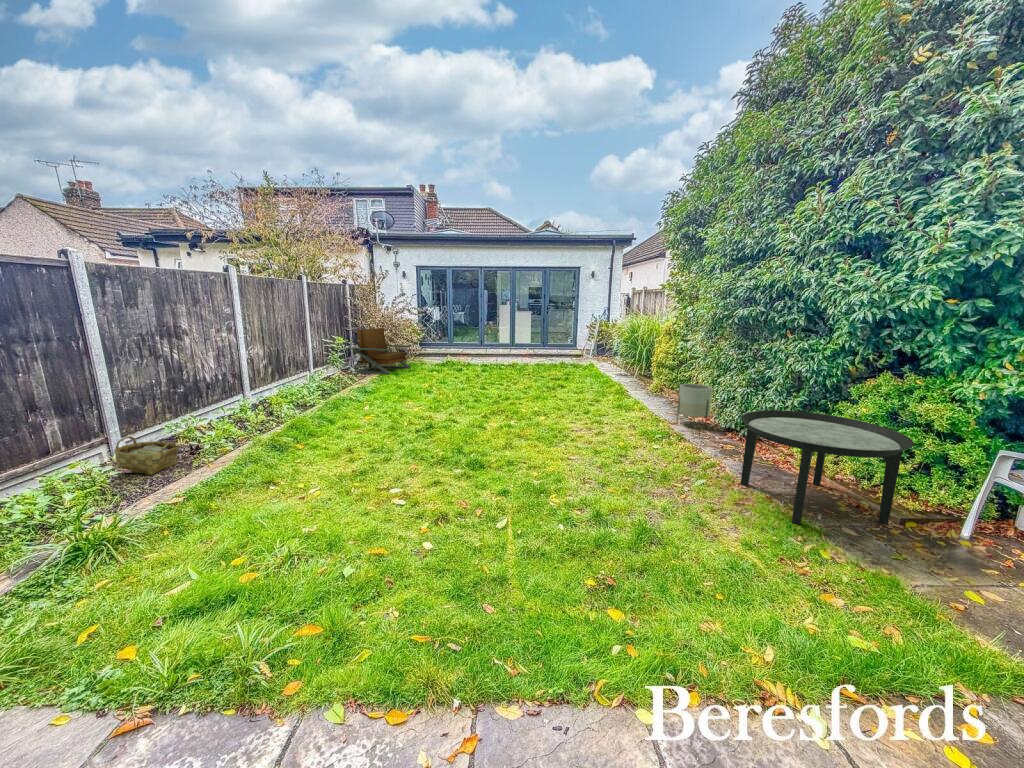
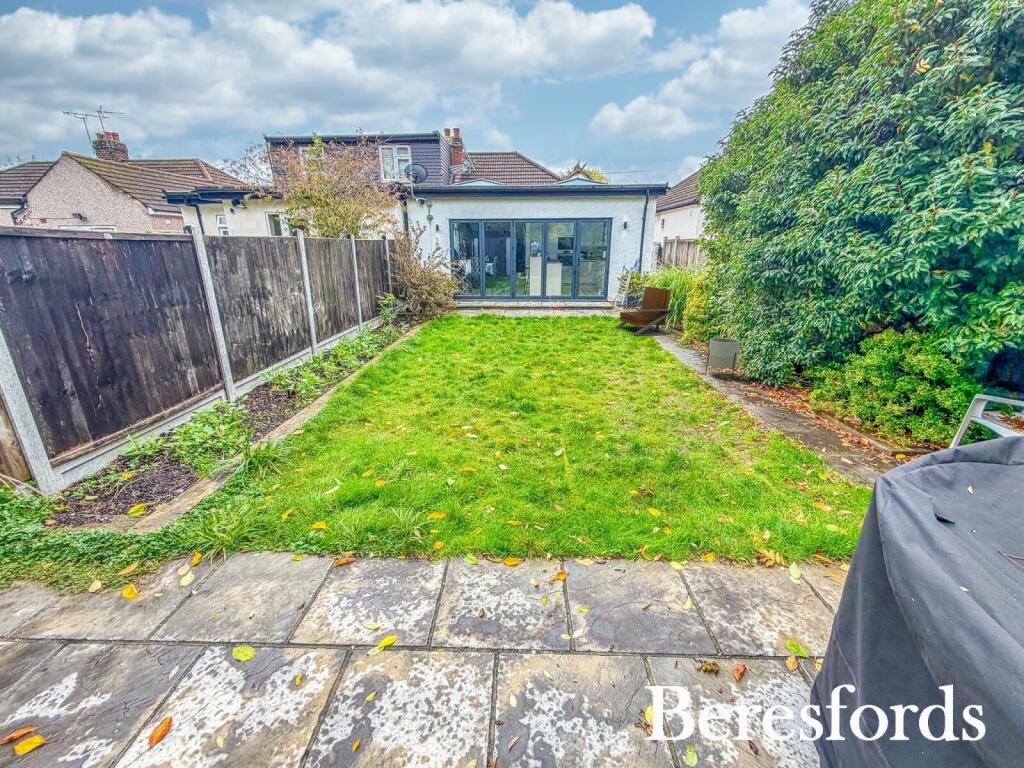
lounge chair: present [352,328,411,374] -> present [615,287,676,336]
round table: present [741,410,914,524] -> none [758,362,906,456]
woven basket: present [114,436,178,475] -> none [237,384,283,415]

